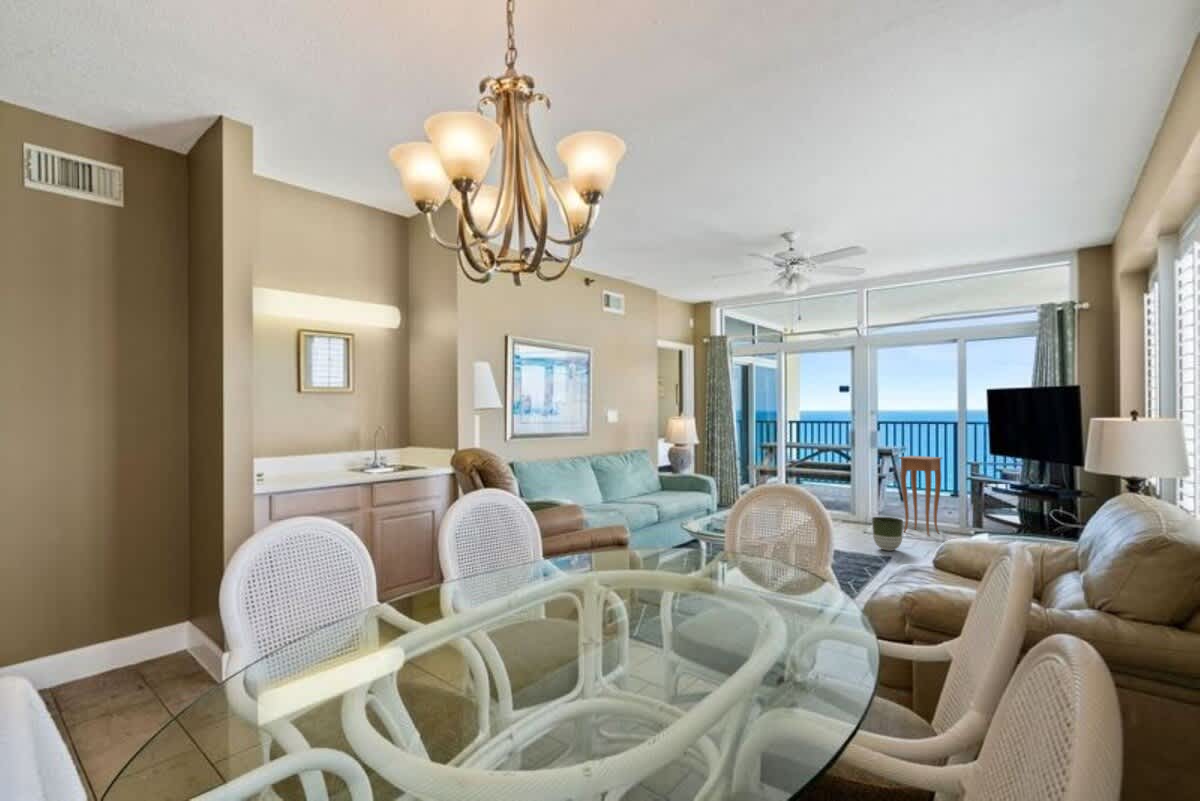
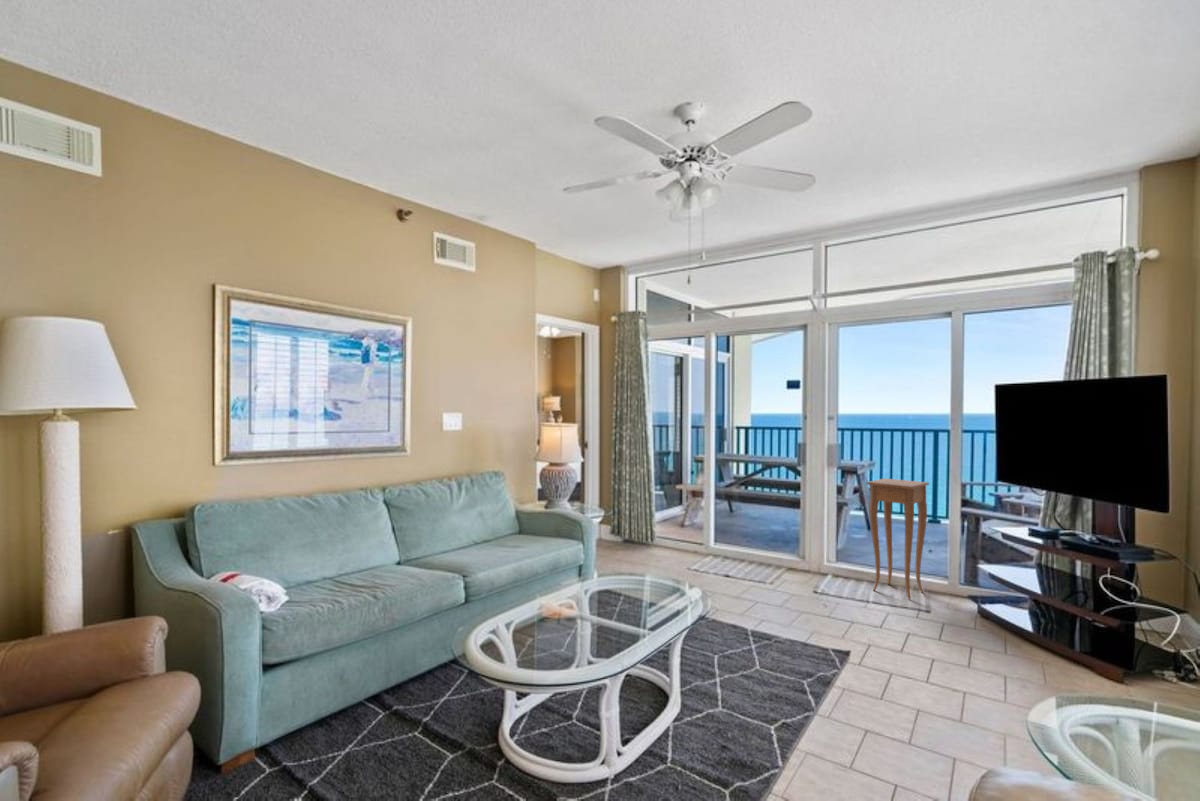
planter: present [872,517,903,551] -> none [827,578,874,635]

